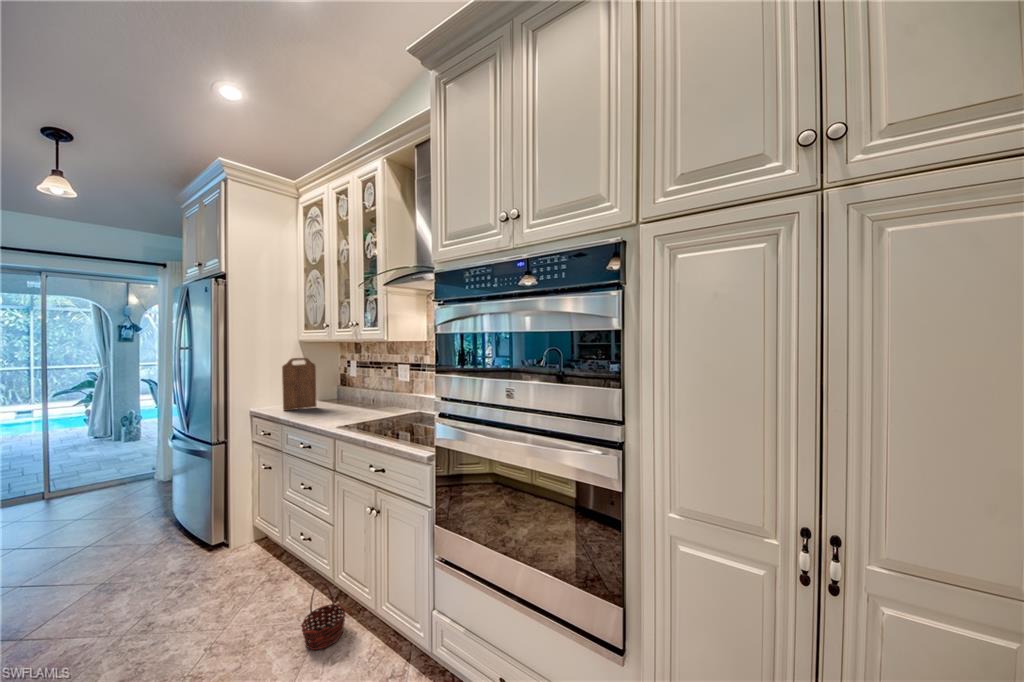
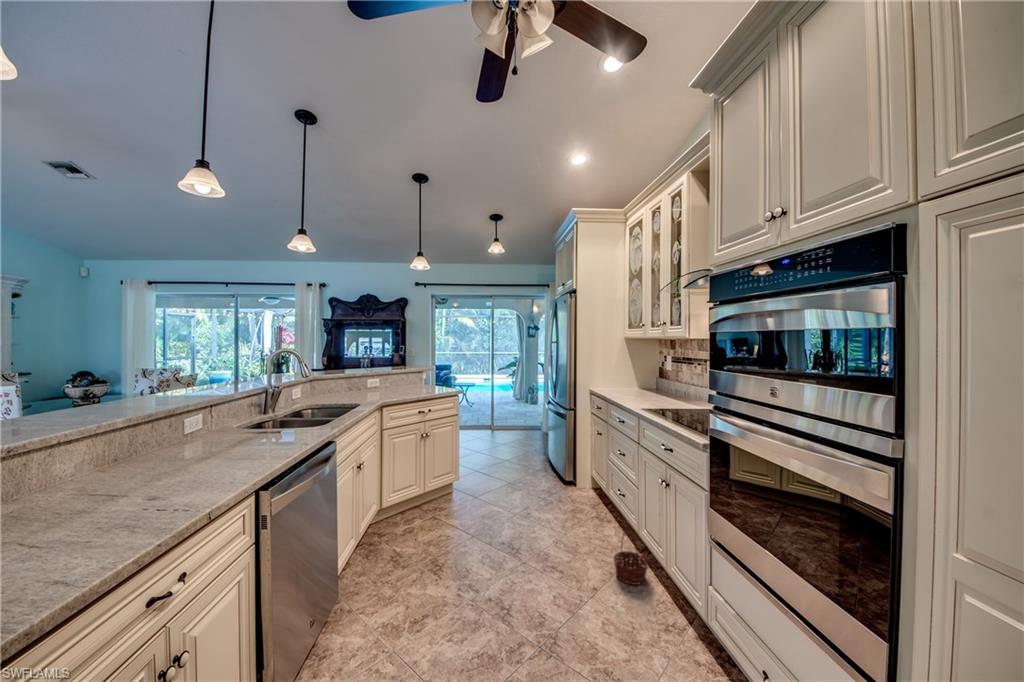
cutting board: present [282,358,317,411] -> none [610,352,635,393]

